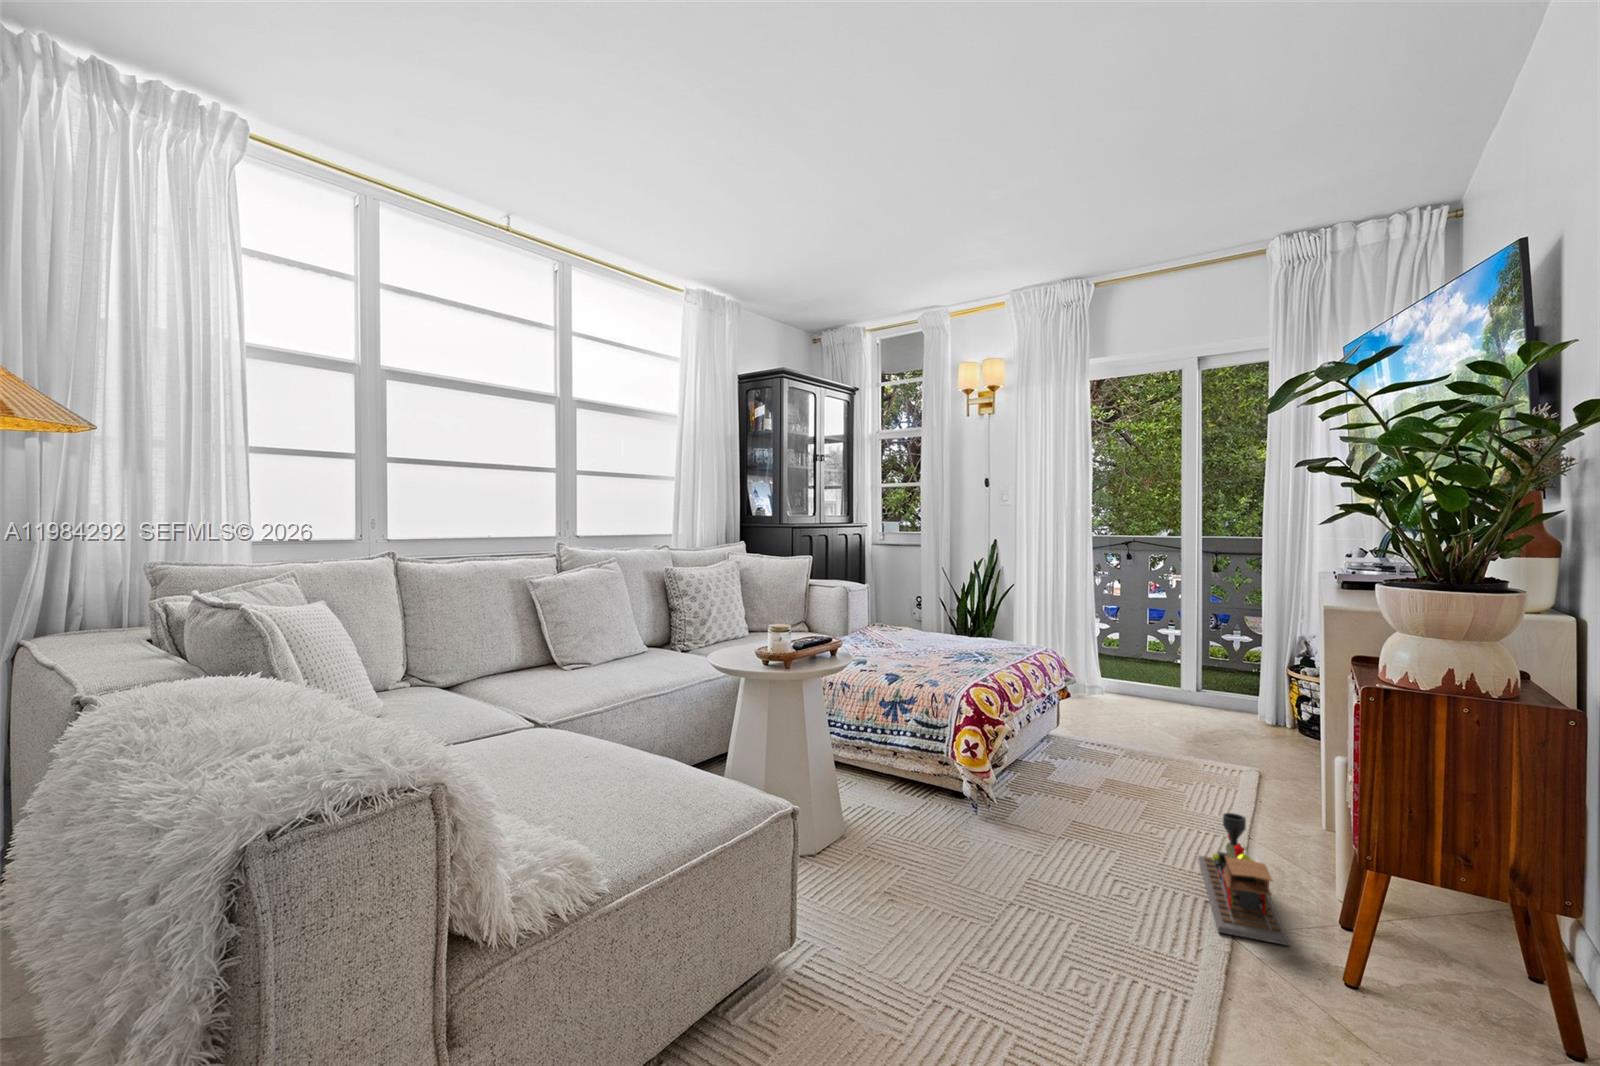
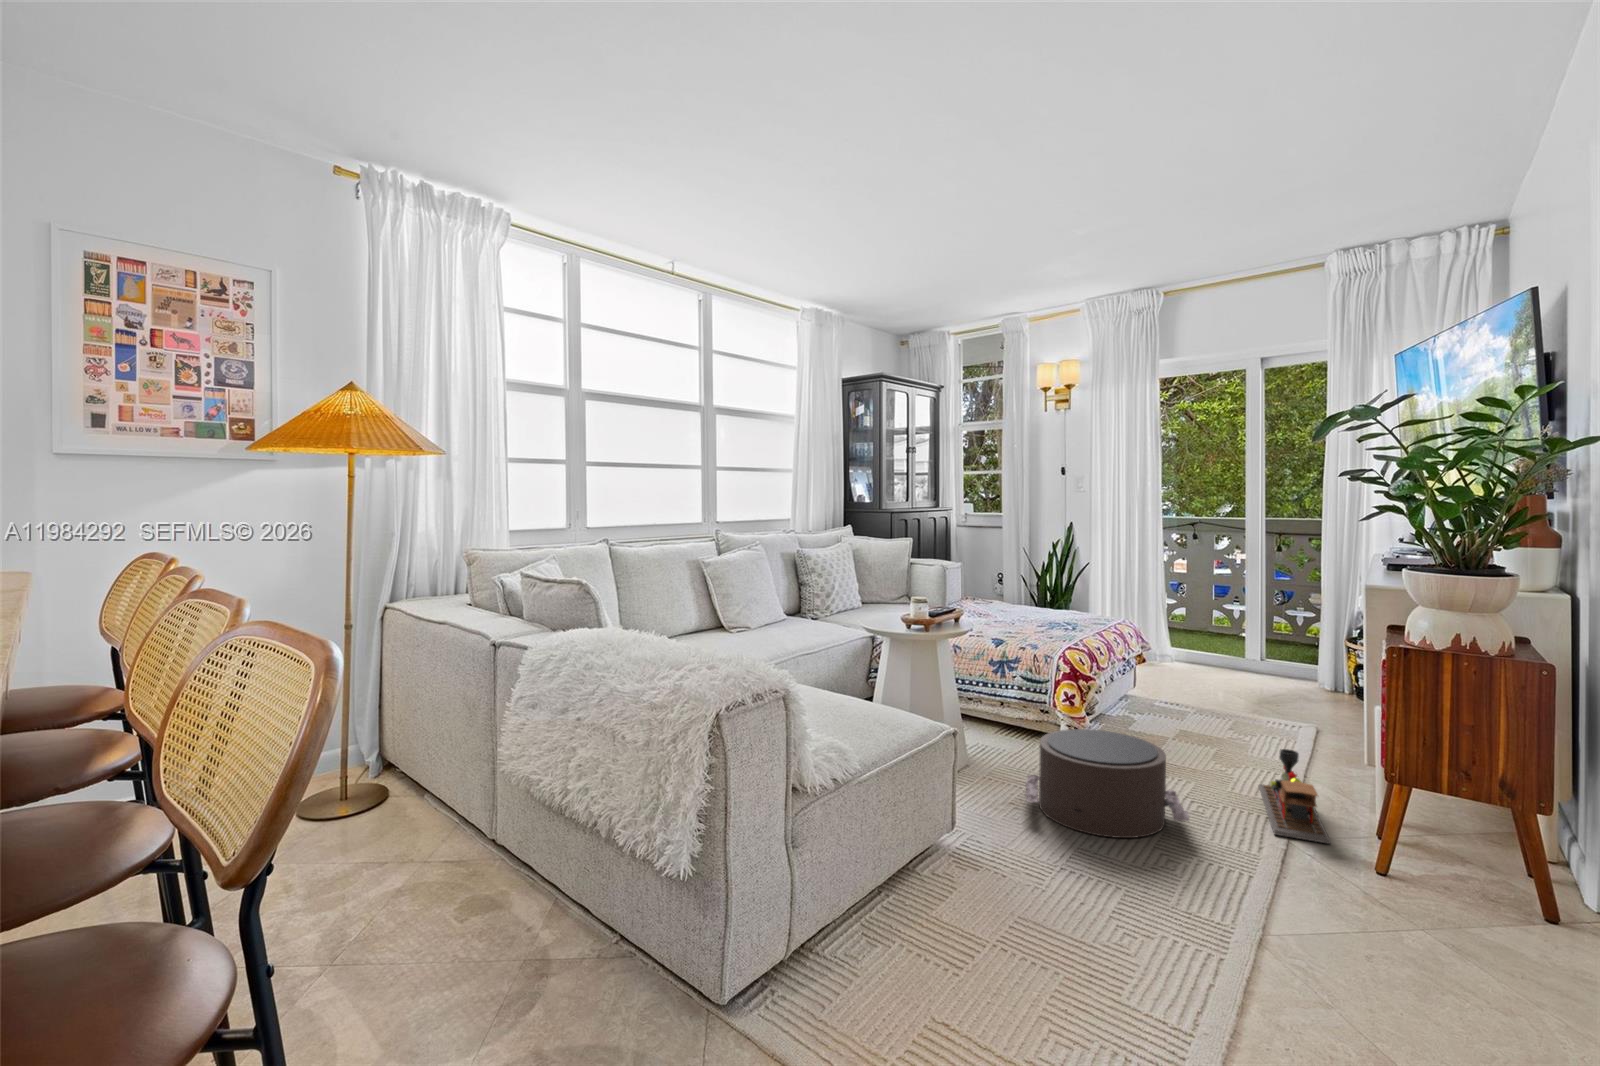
pouf: none [901,790,1110,945] -> present [1025,729,1189,838]

